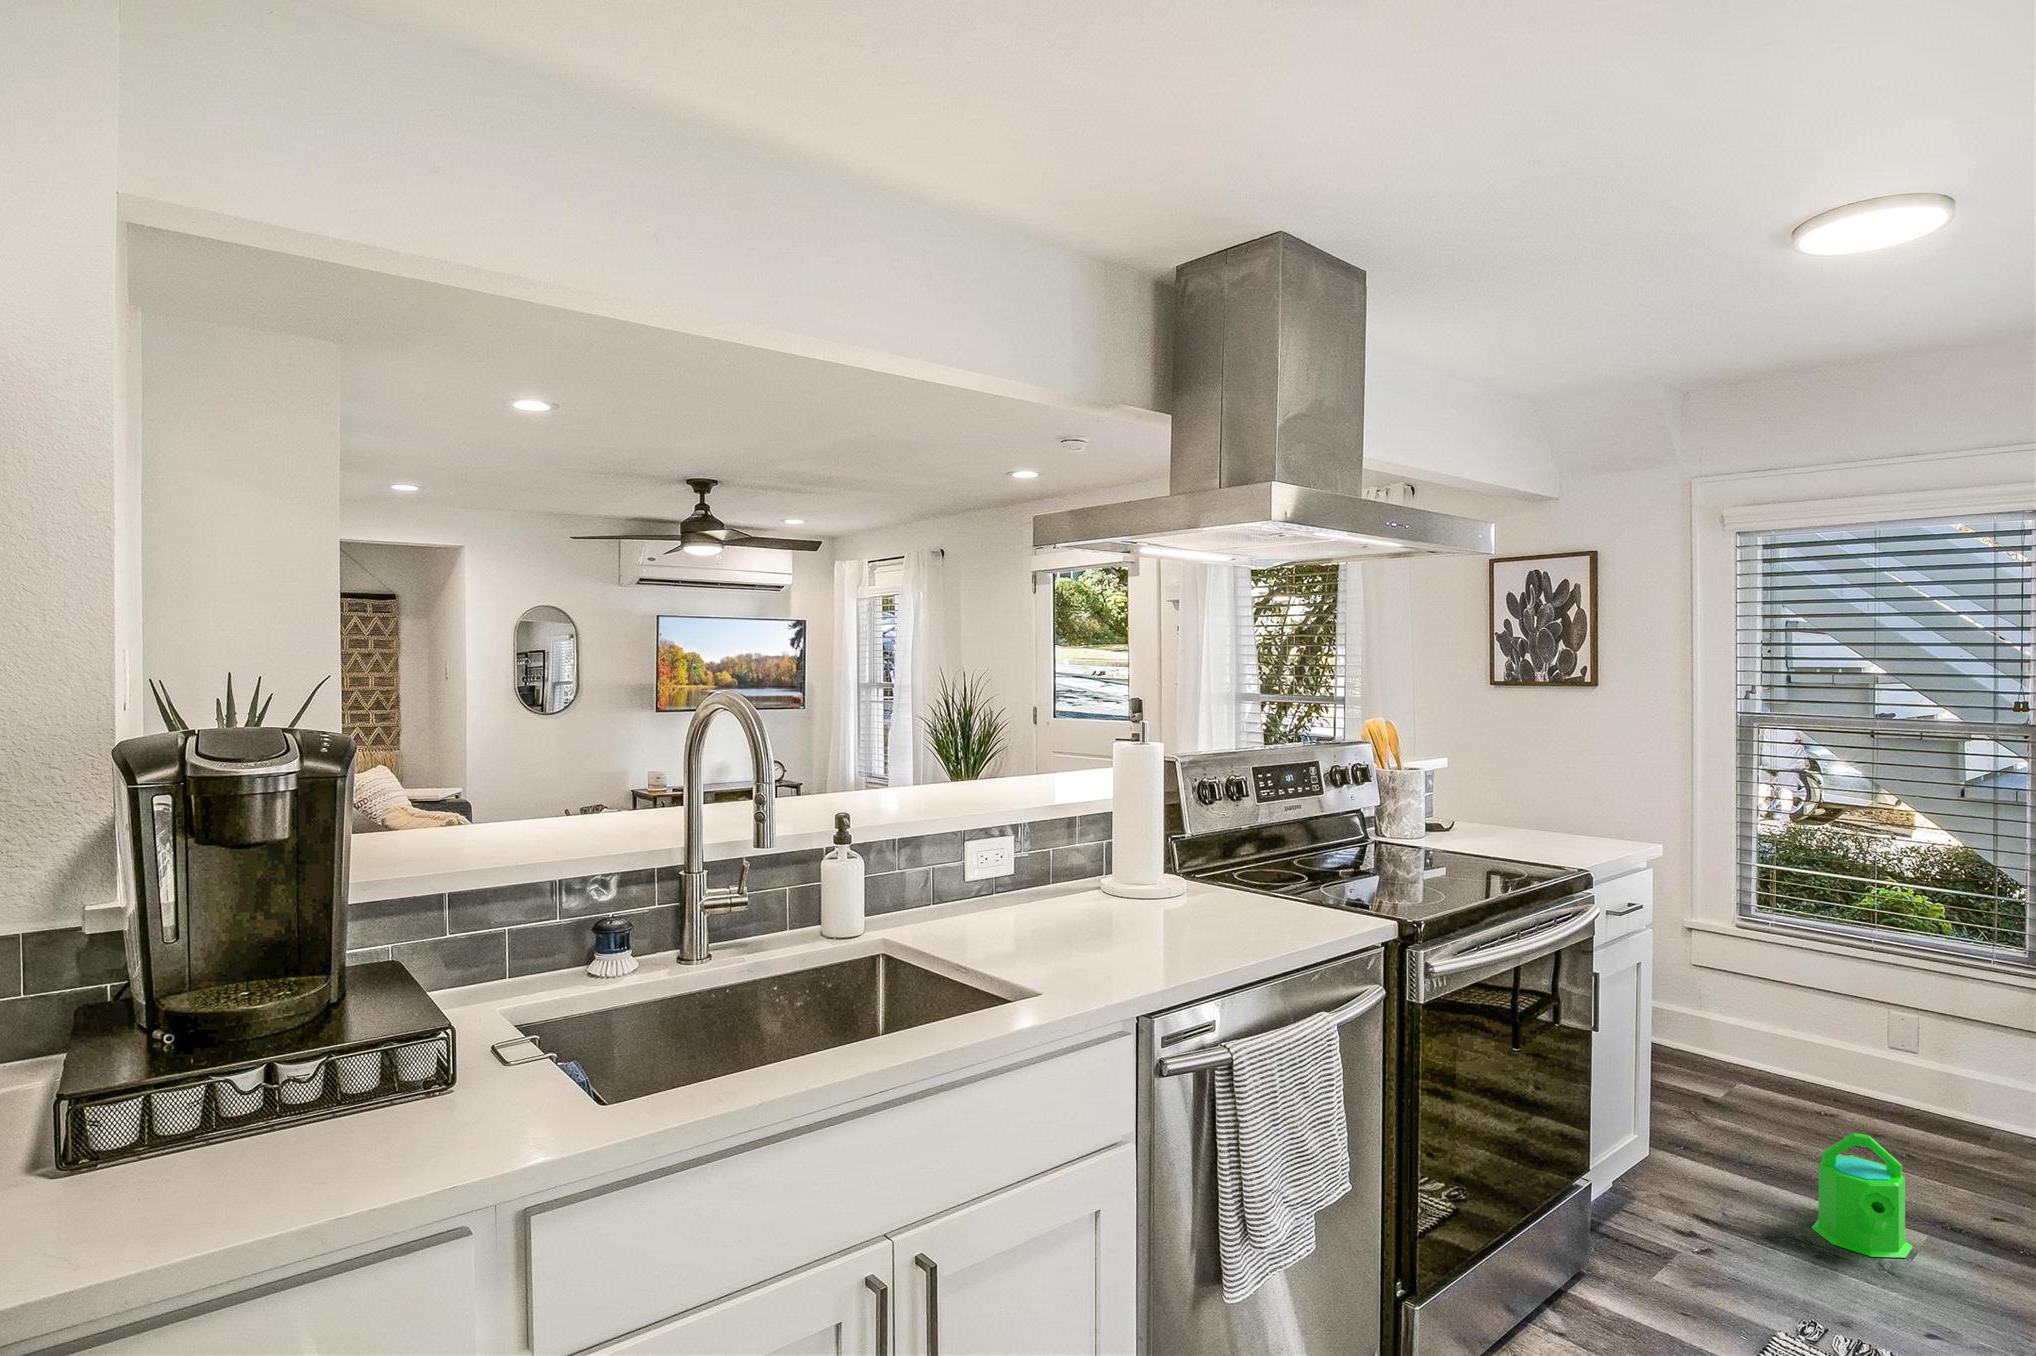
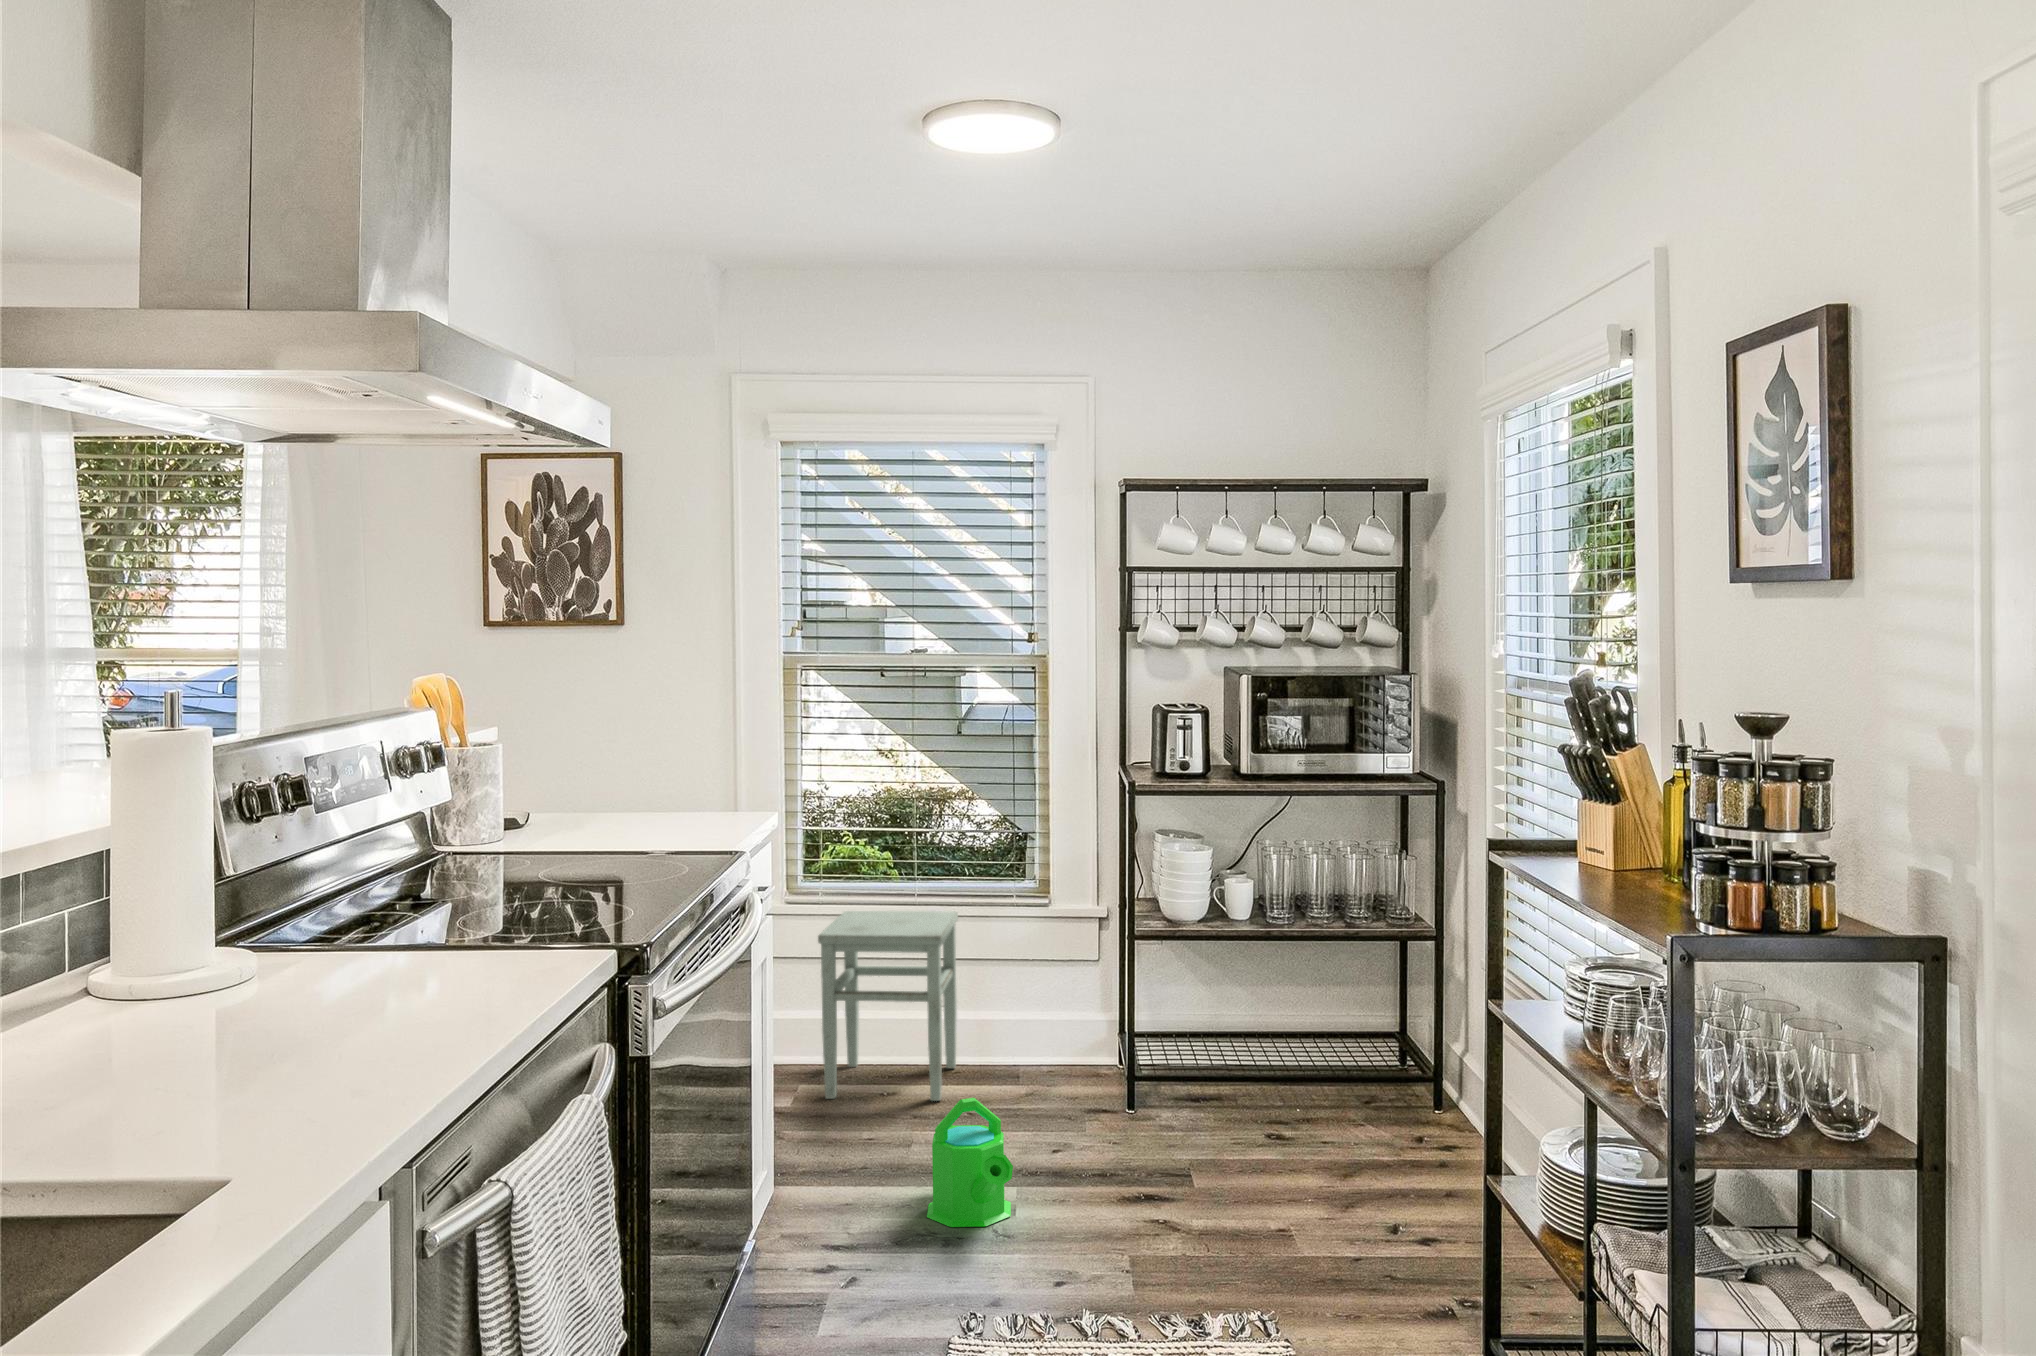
stool: none [1755,943,1924,1136] -> present [818,911,958,1101]

